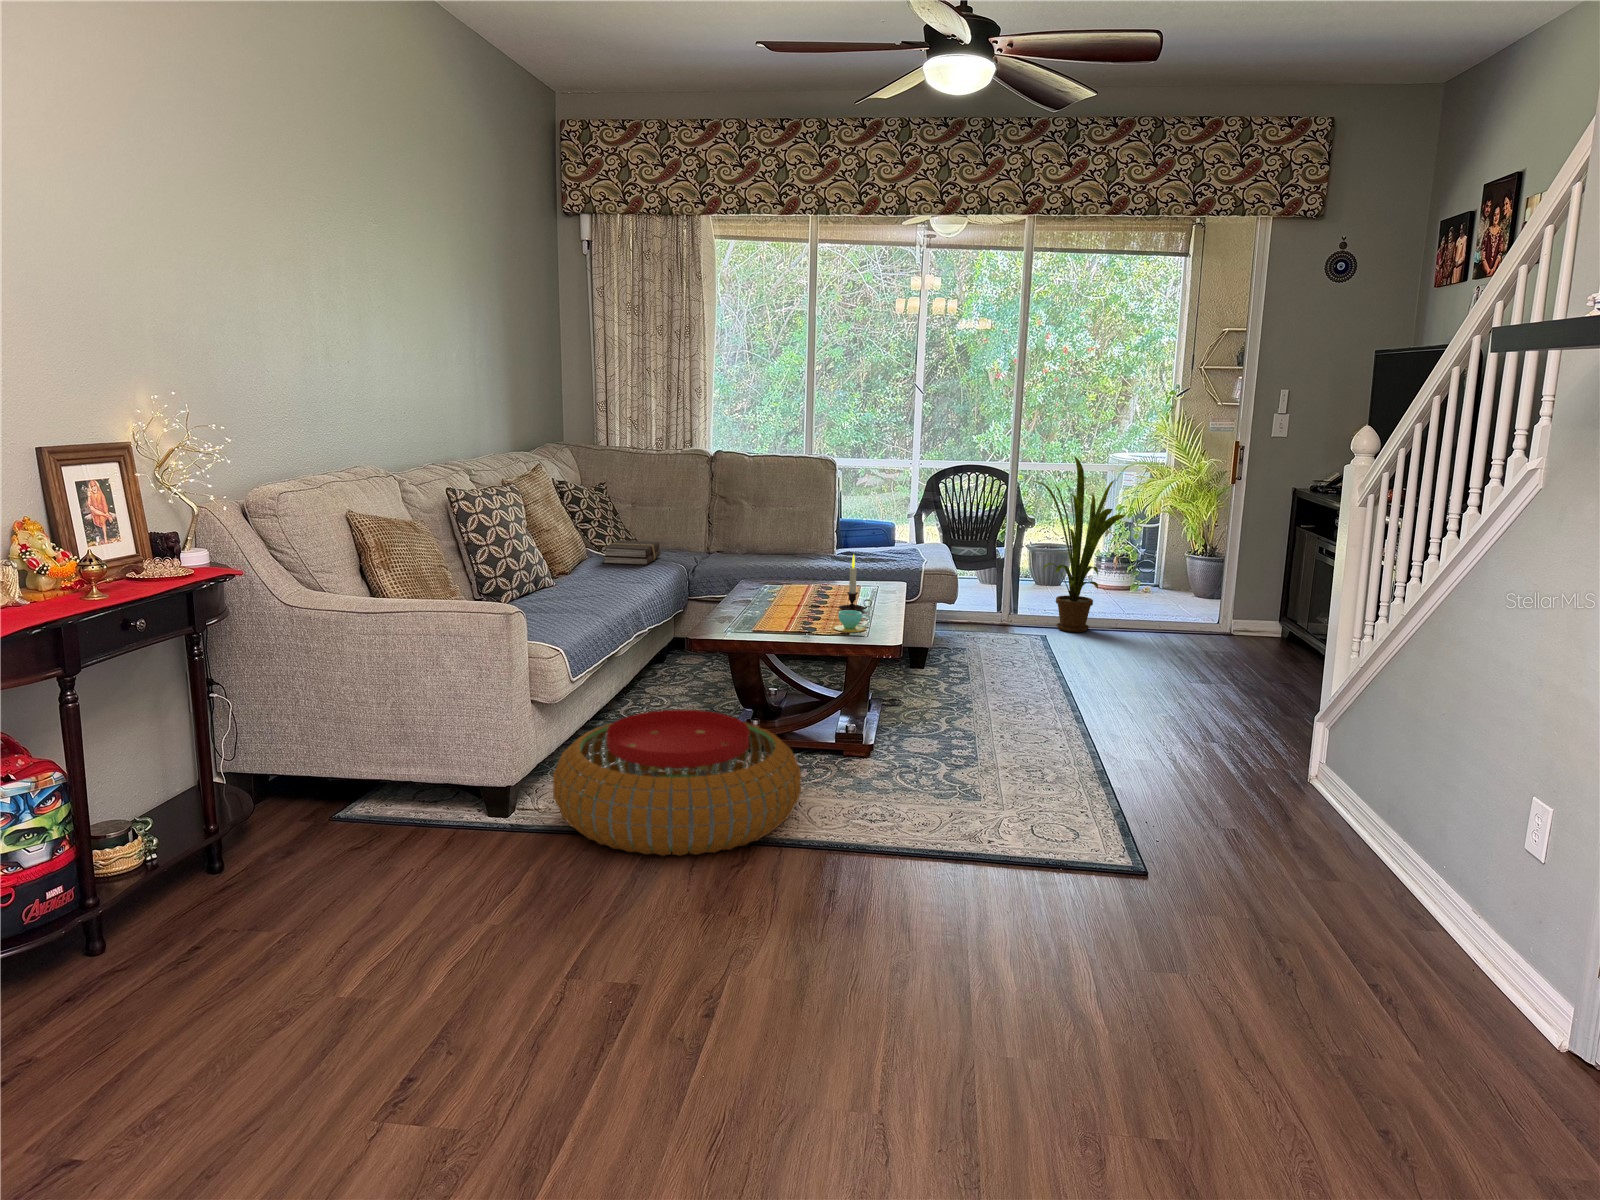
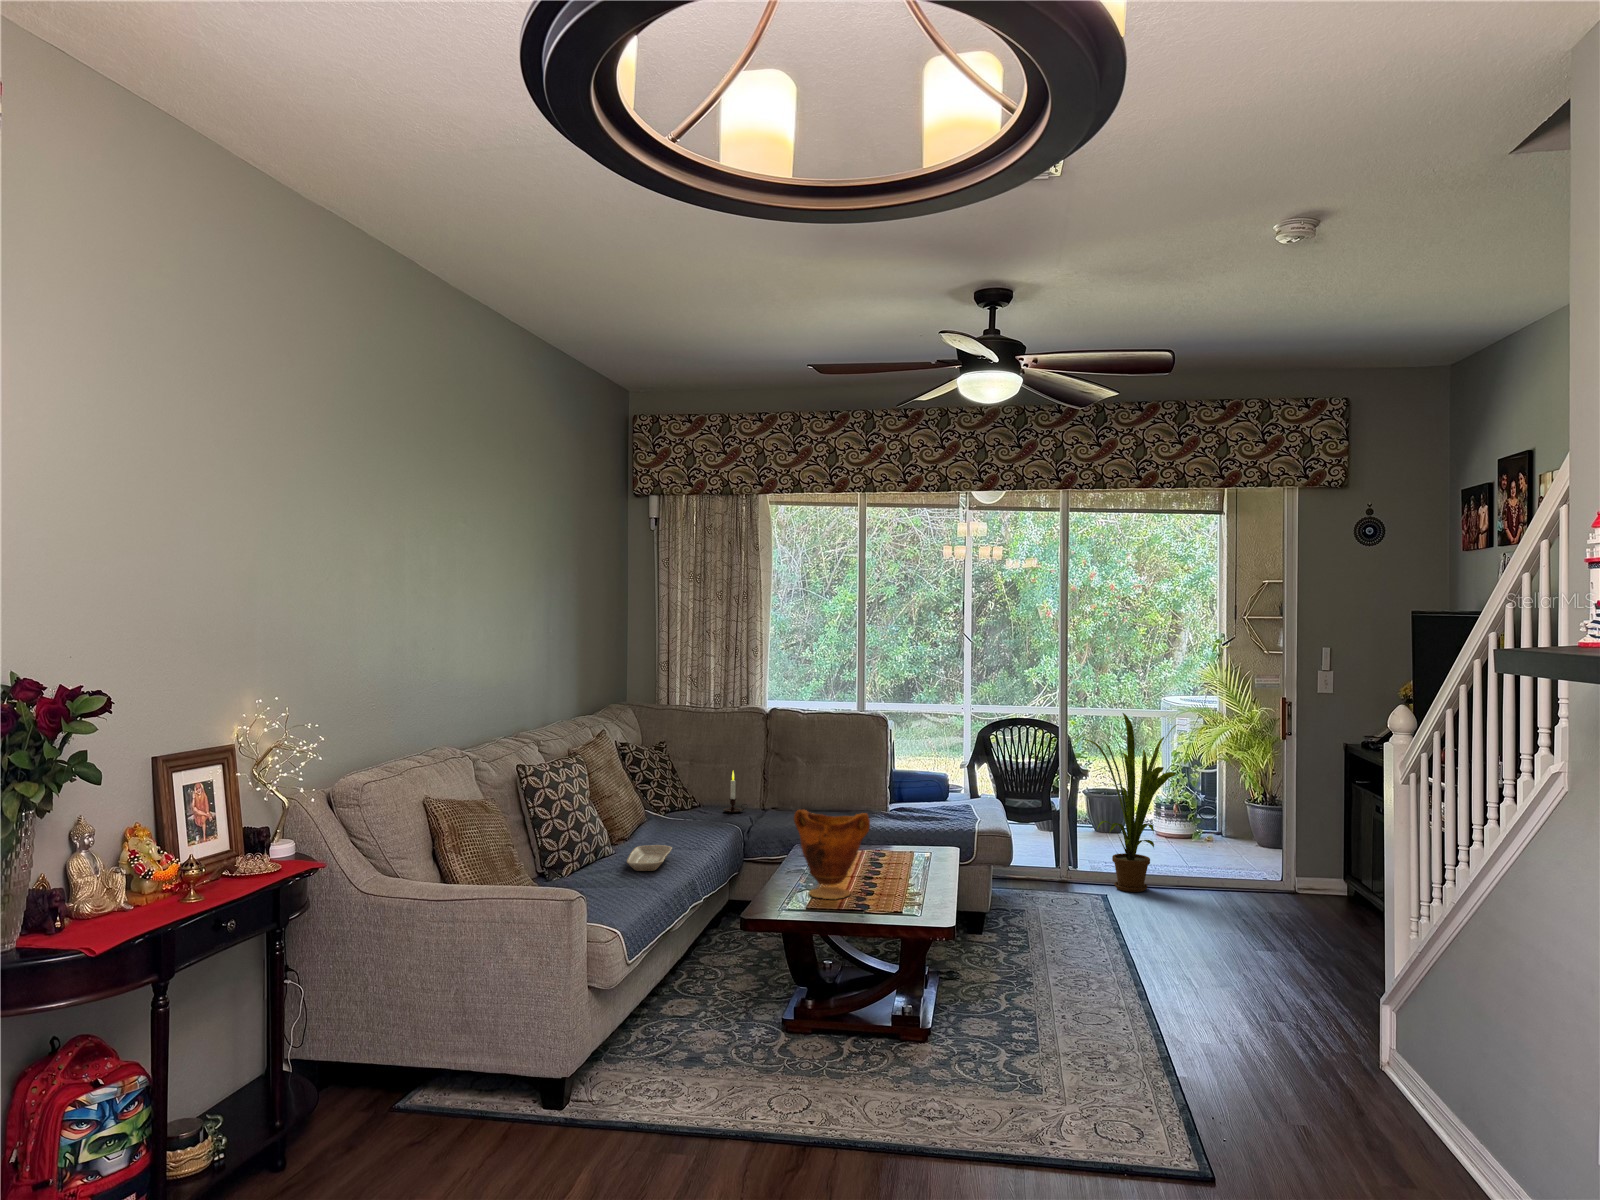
vase: none [739,533,818,622] -> present [794,810,870,899]
book: present [603,540,661,565] -> none [661,804,717,831]
candle: present [839,555,872,611] -> present [723,771,747,813]
tray: none [567,574,614,597] -> present [627,845,672,871]
teacup: present [834,610,871,632] -> none [887,888,924,912]
pouf: present [553,710,801,856] -> none [610,996,857,1156]

